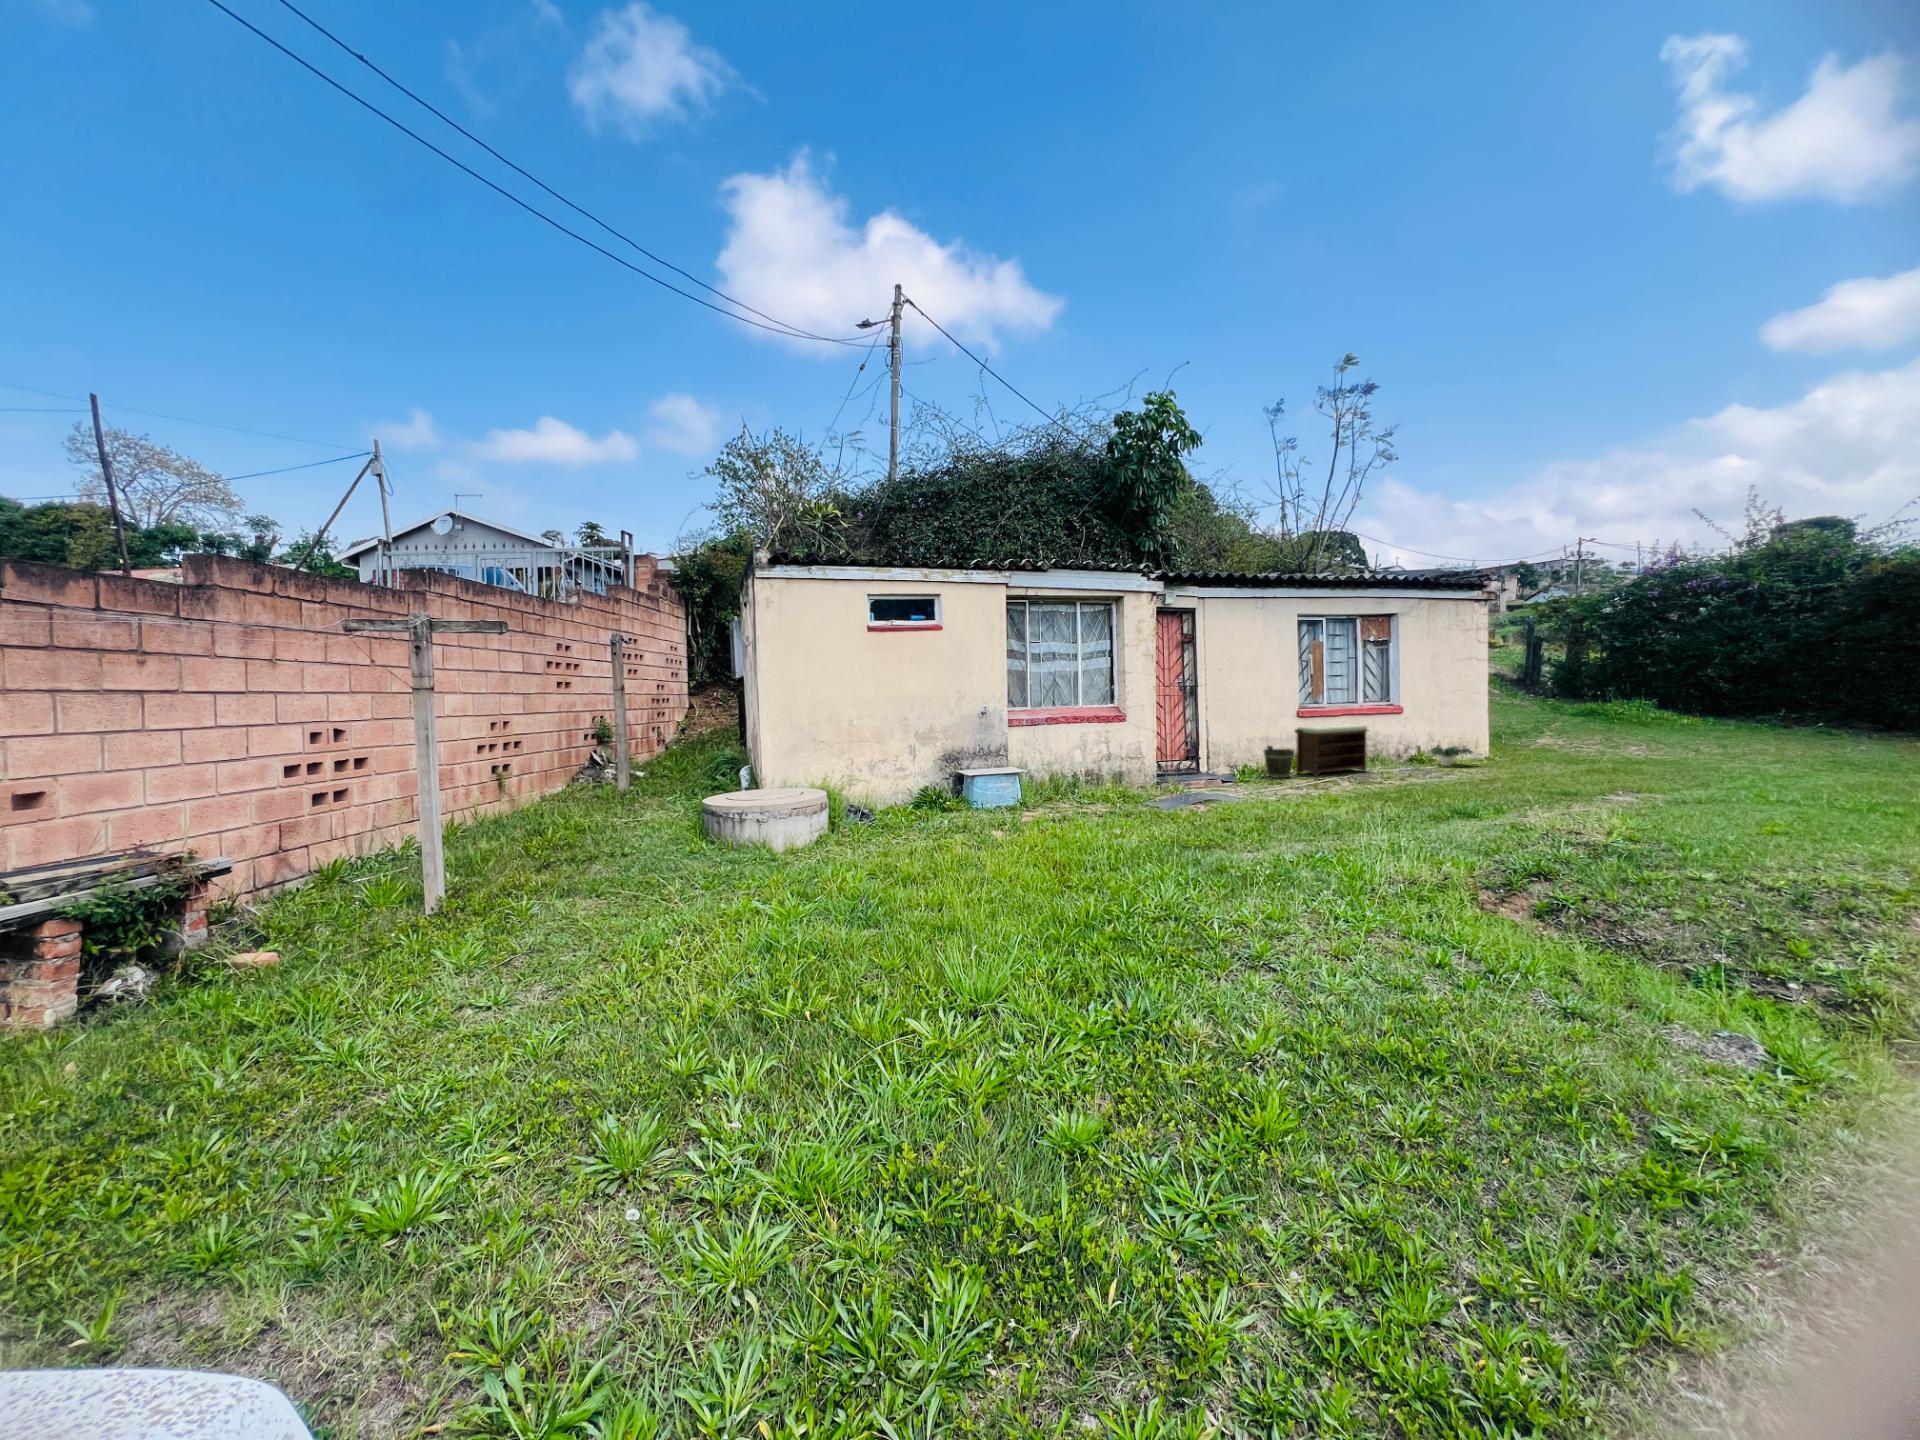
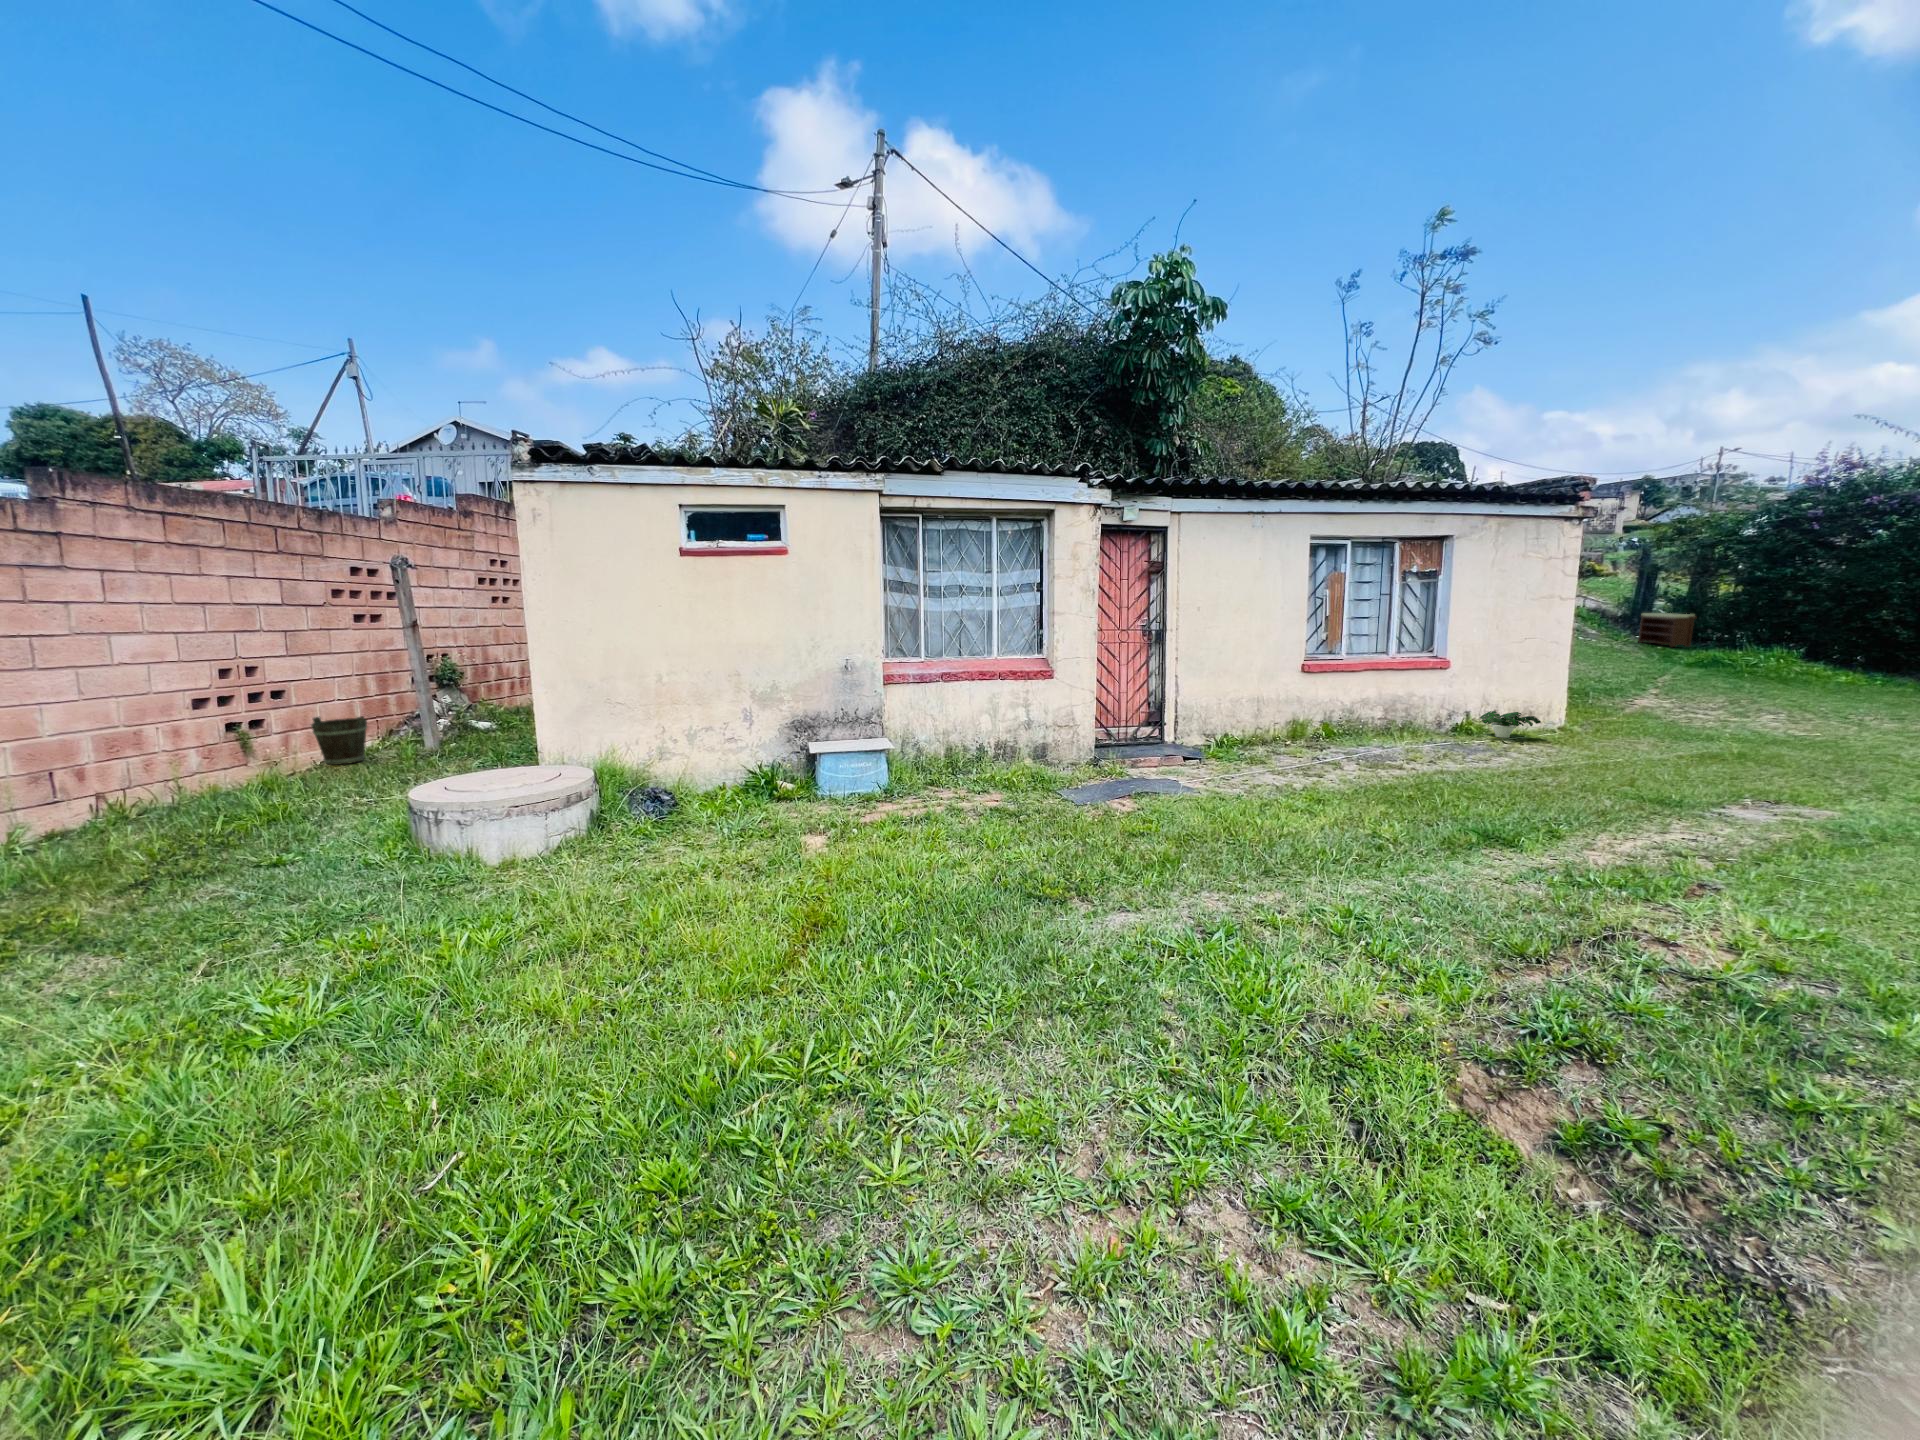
bench: present [1295,724,1368,776] -> present [1638,613,1697,647]
bucket: present [1264,746,1294,778] -> present [311,716,367,765]

